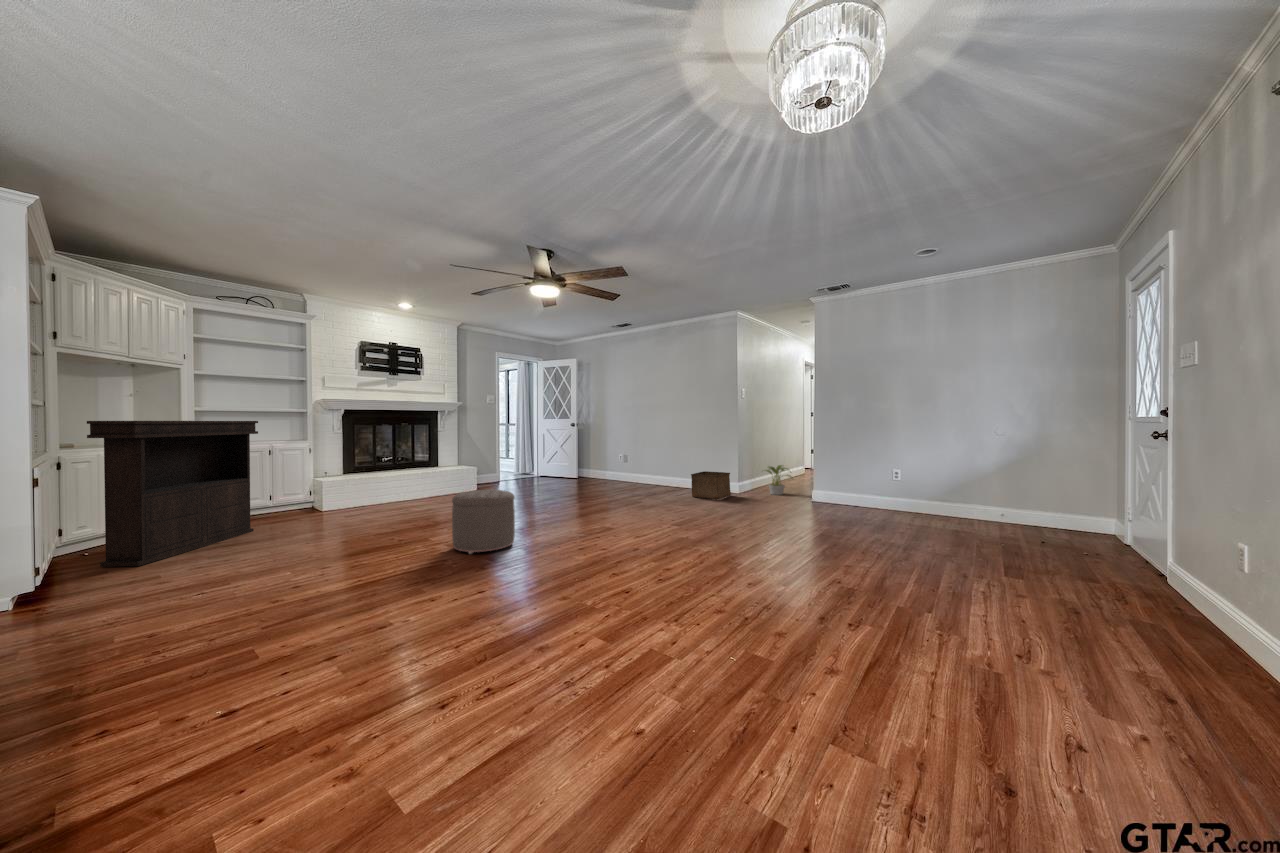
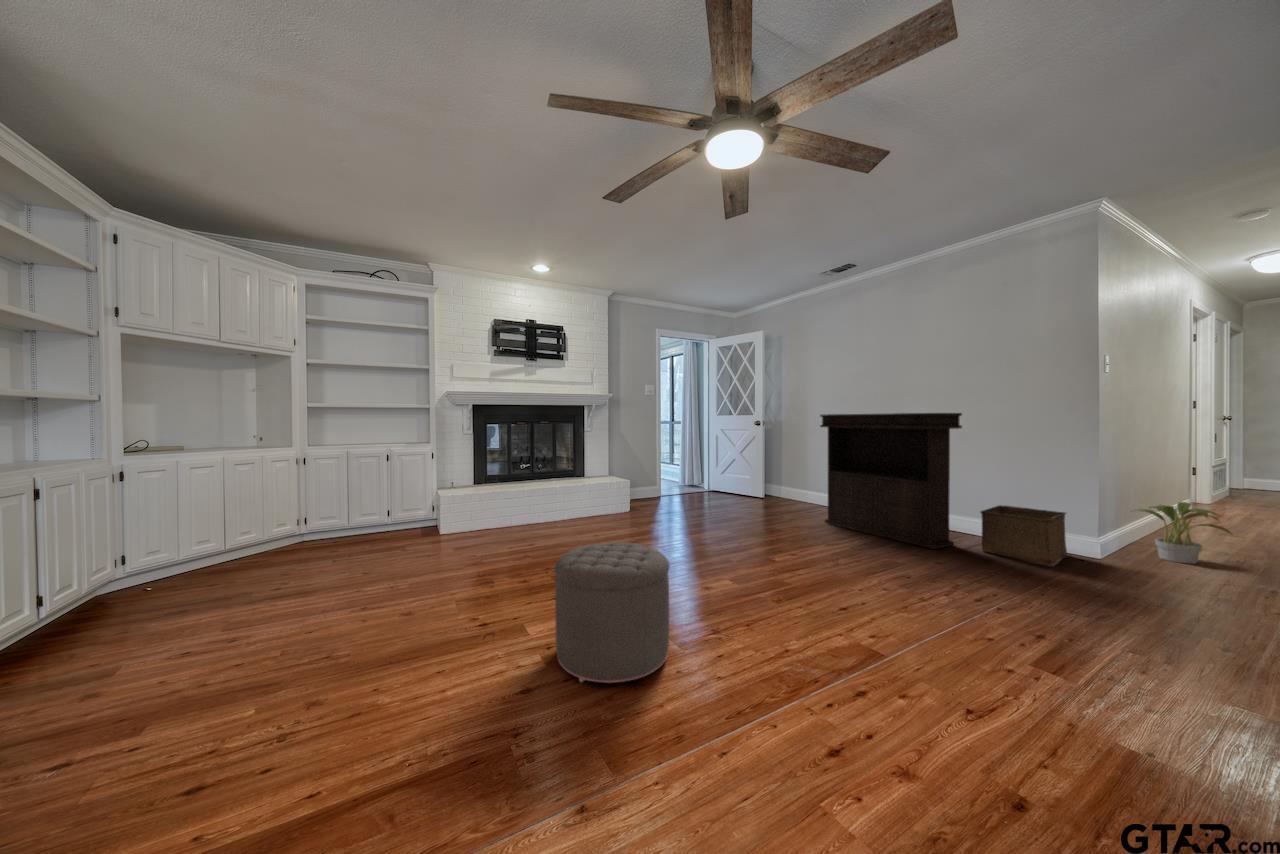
console table: present [87,421,258,567] -> present [820,413,962,549]

